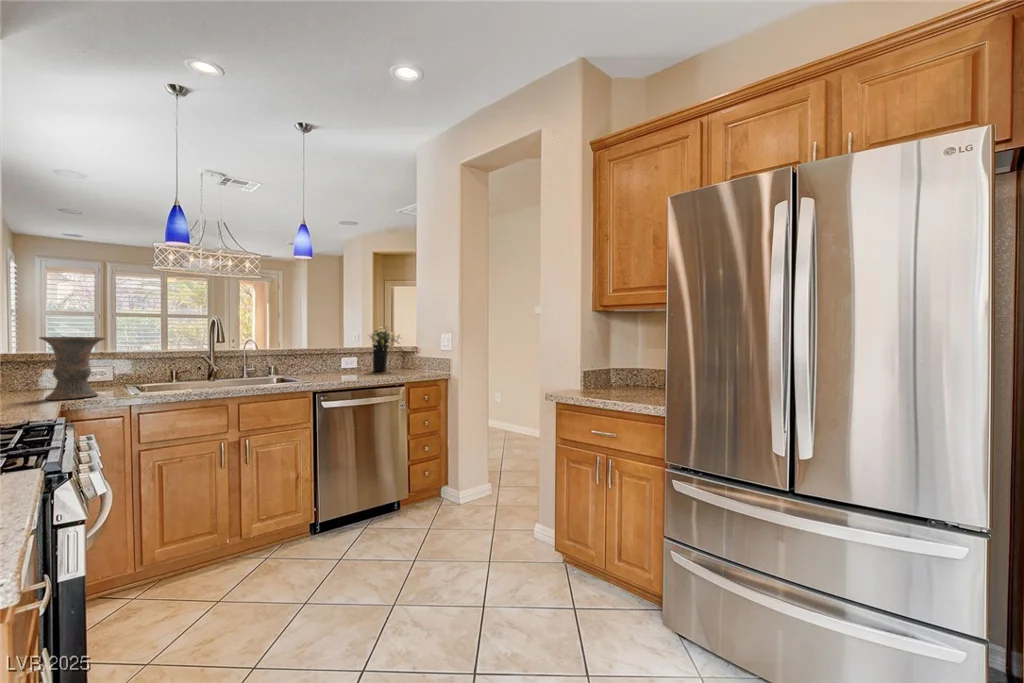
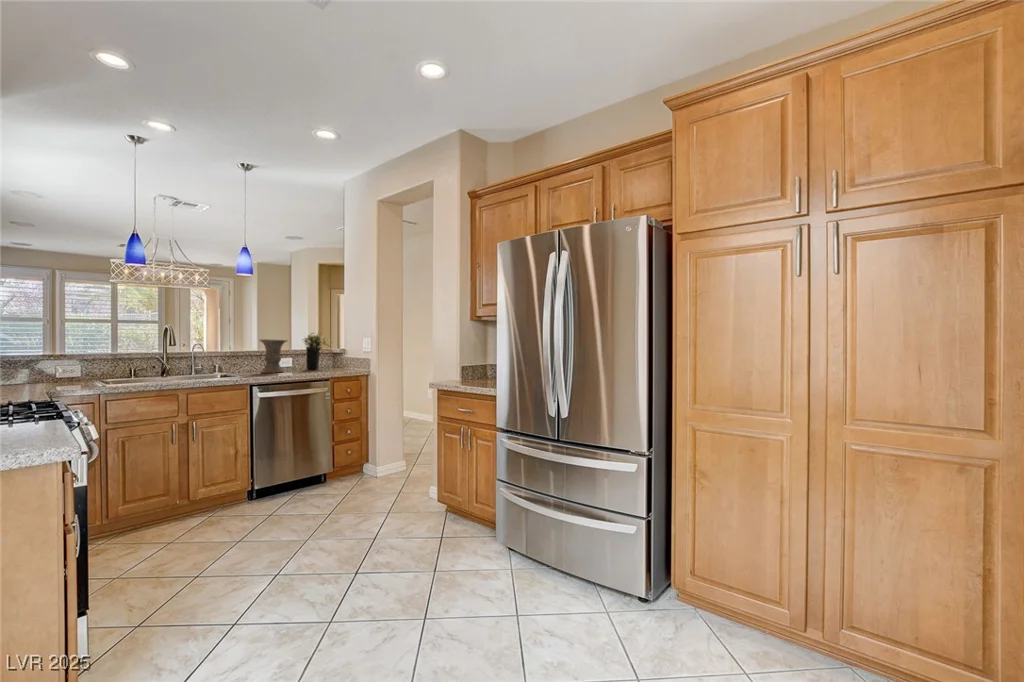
vase: present [39,336,105,400] -> present [260,339,287,373]

